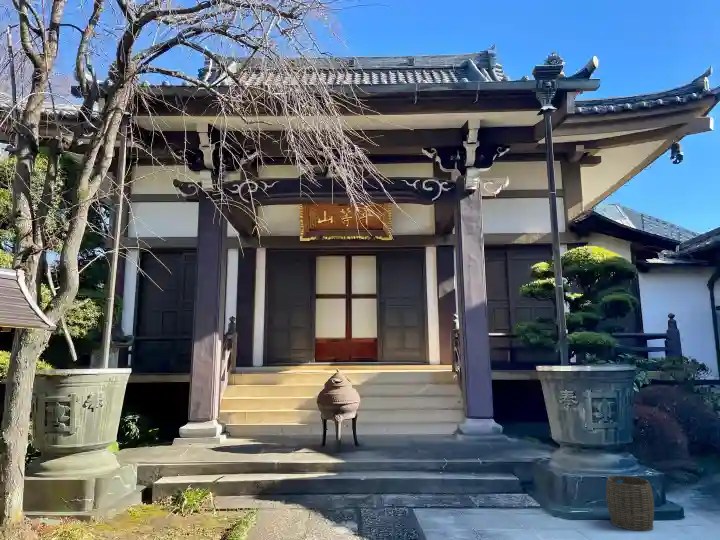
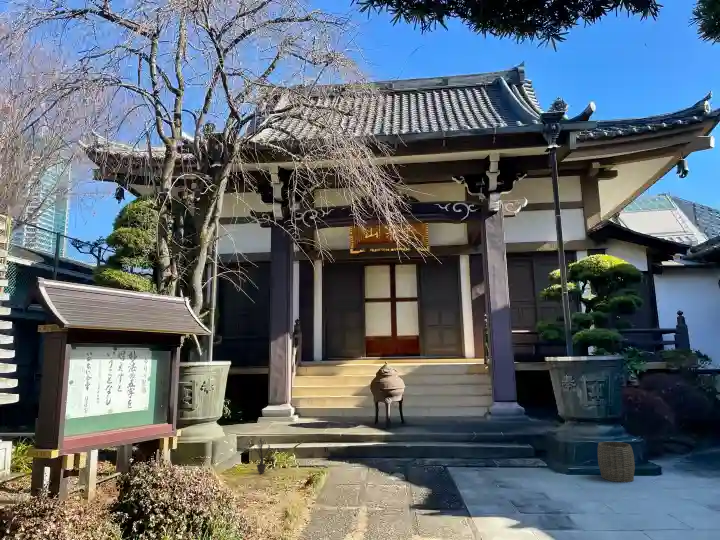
decorative plant: none [146,475,174,526] -> present [252,439,270,474]

